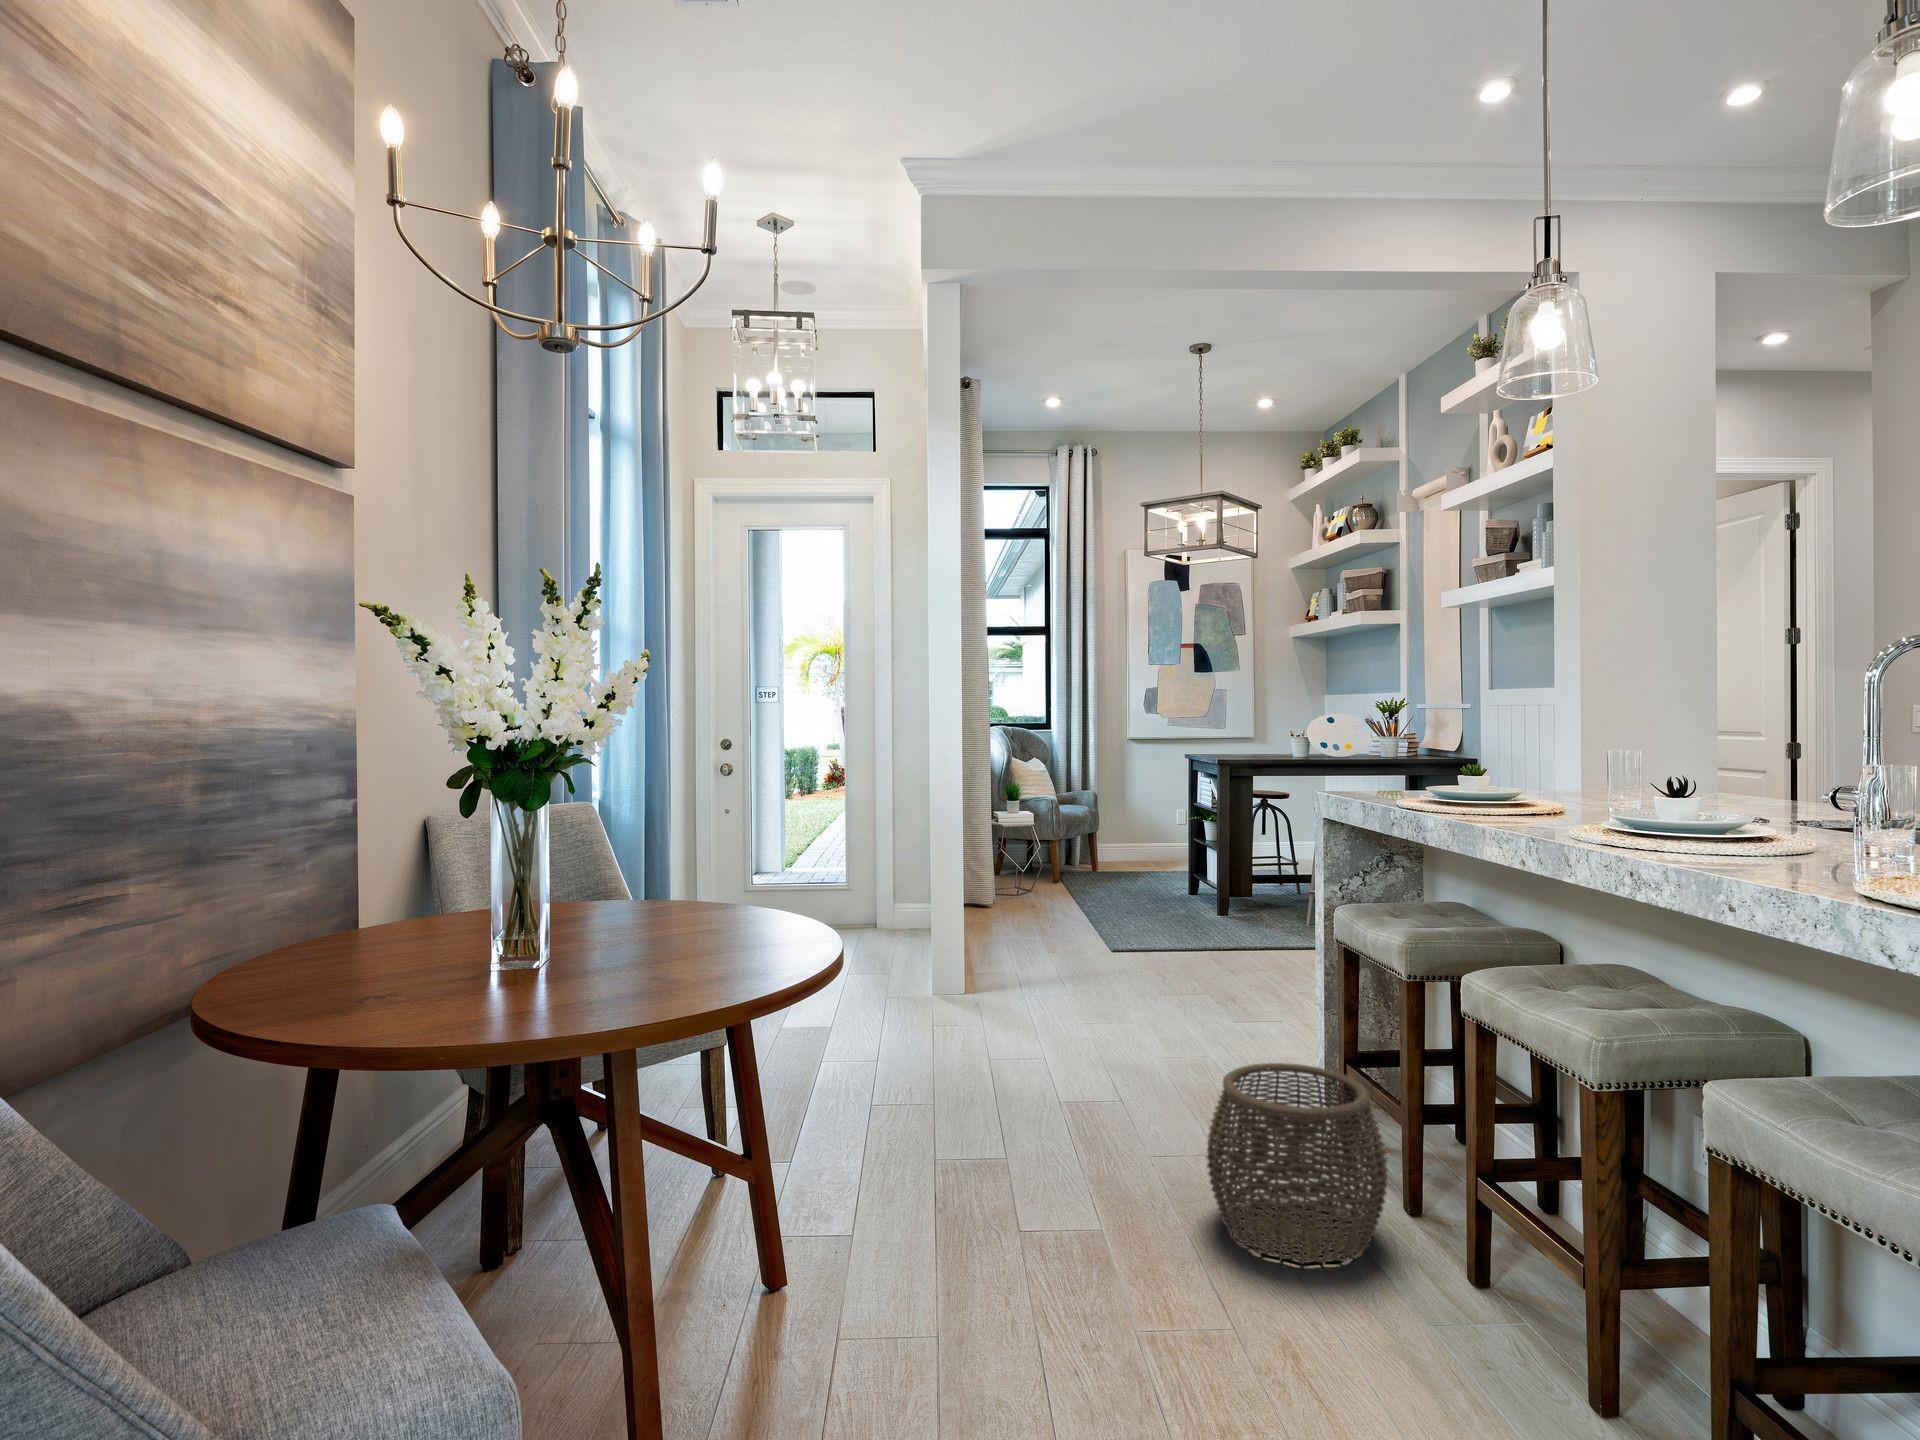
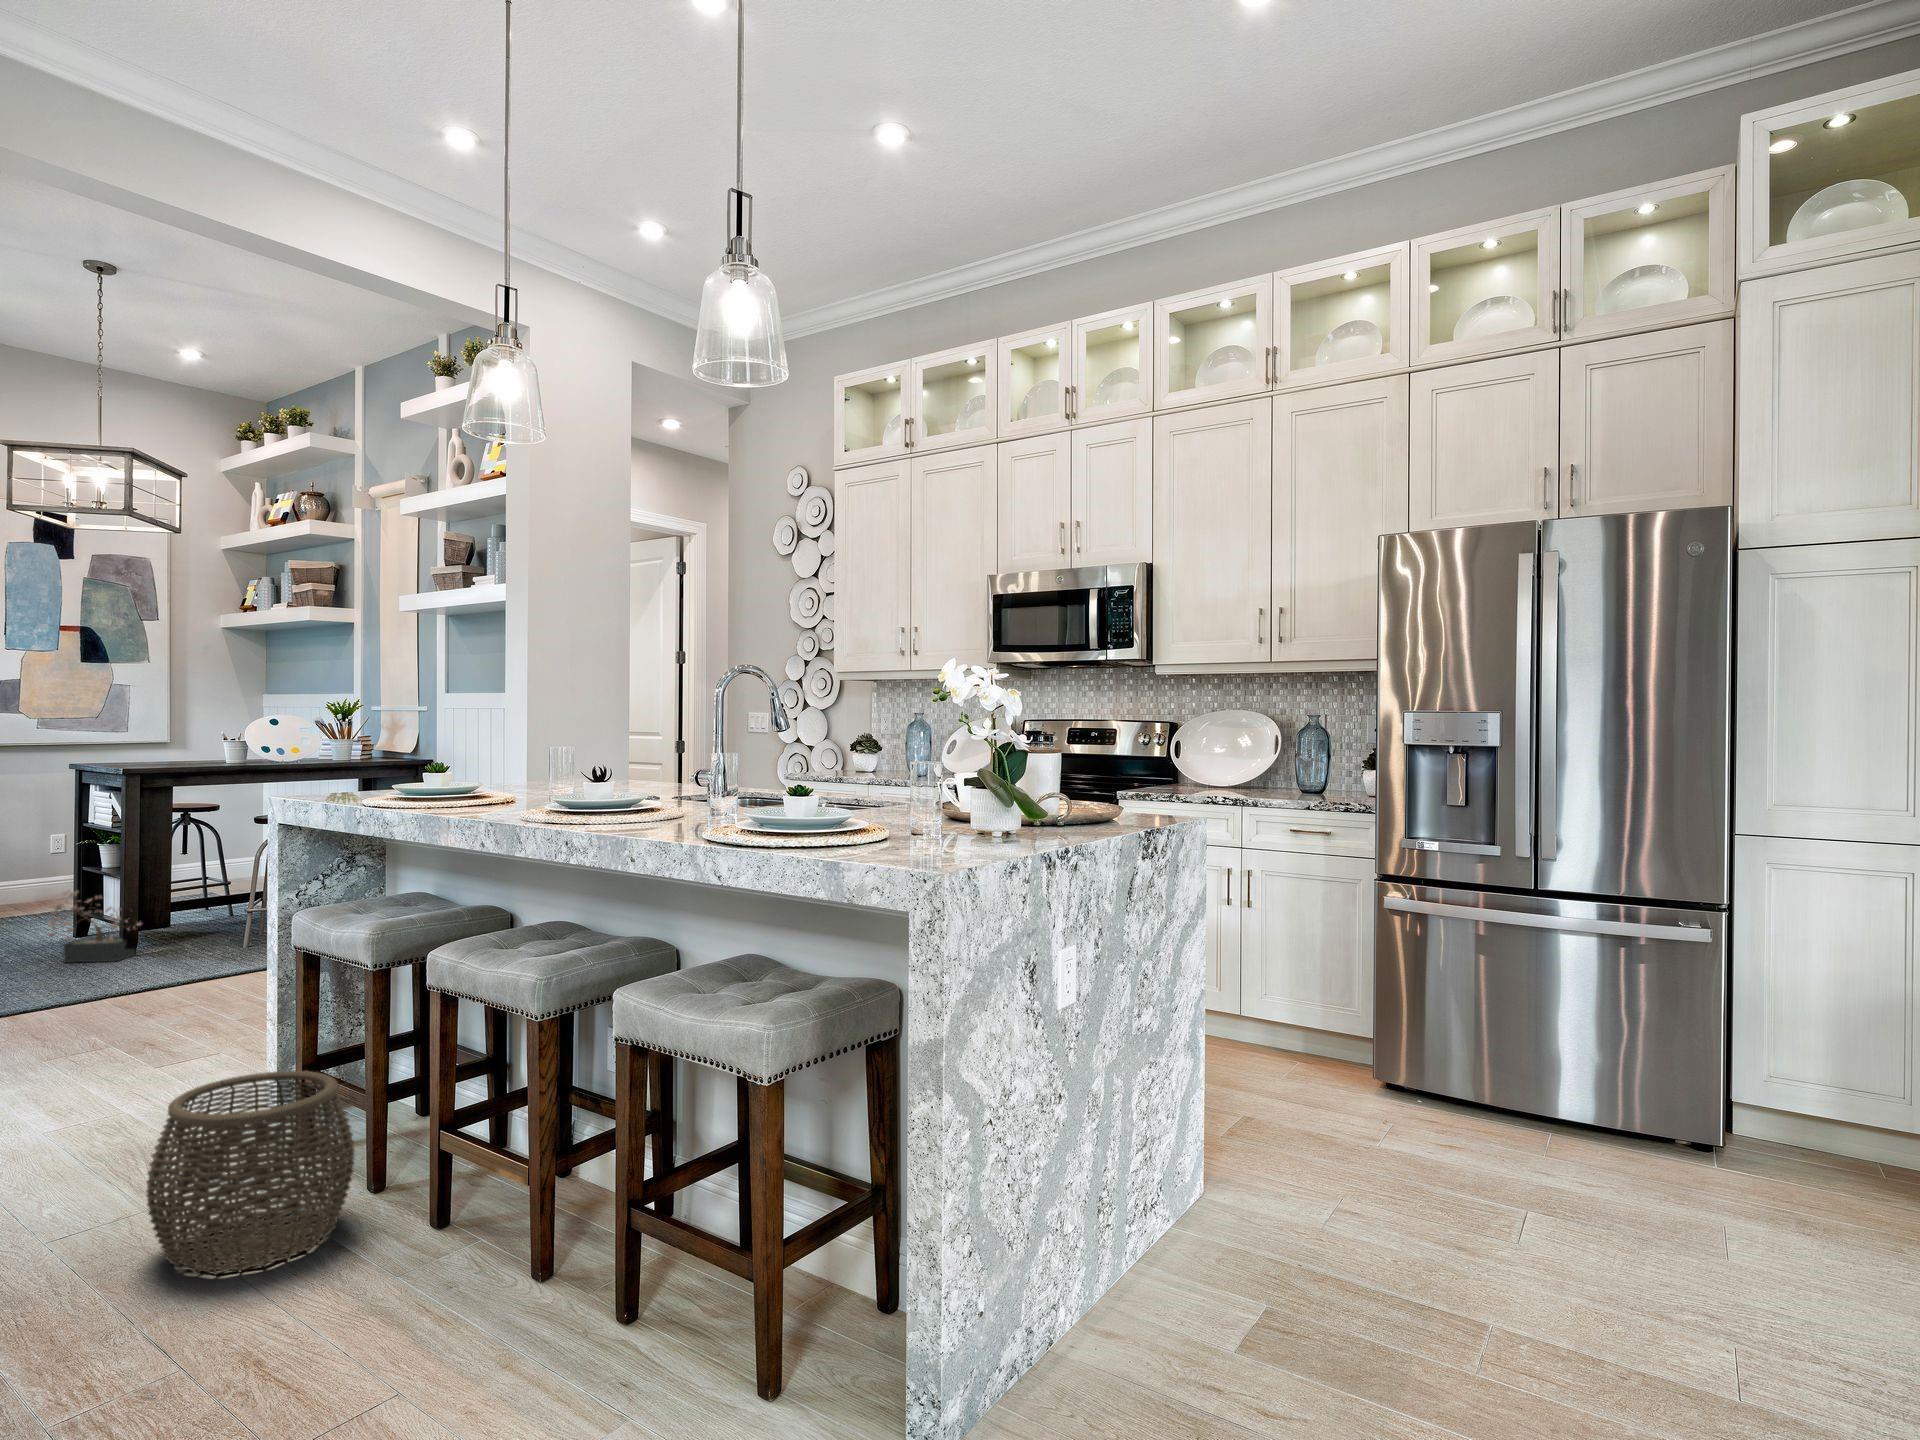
decorative plant: none [1165,857,1236,921] -> present [44,891,141,963]

